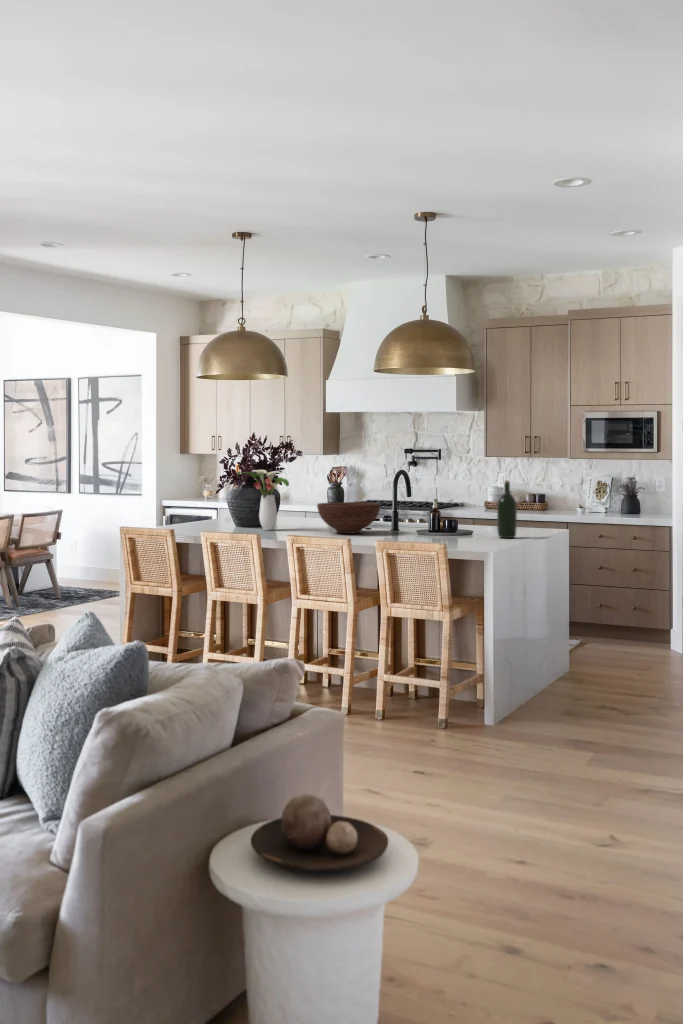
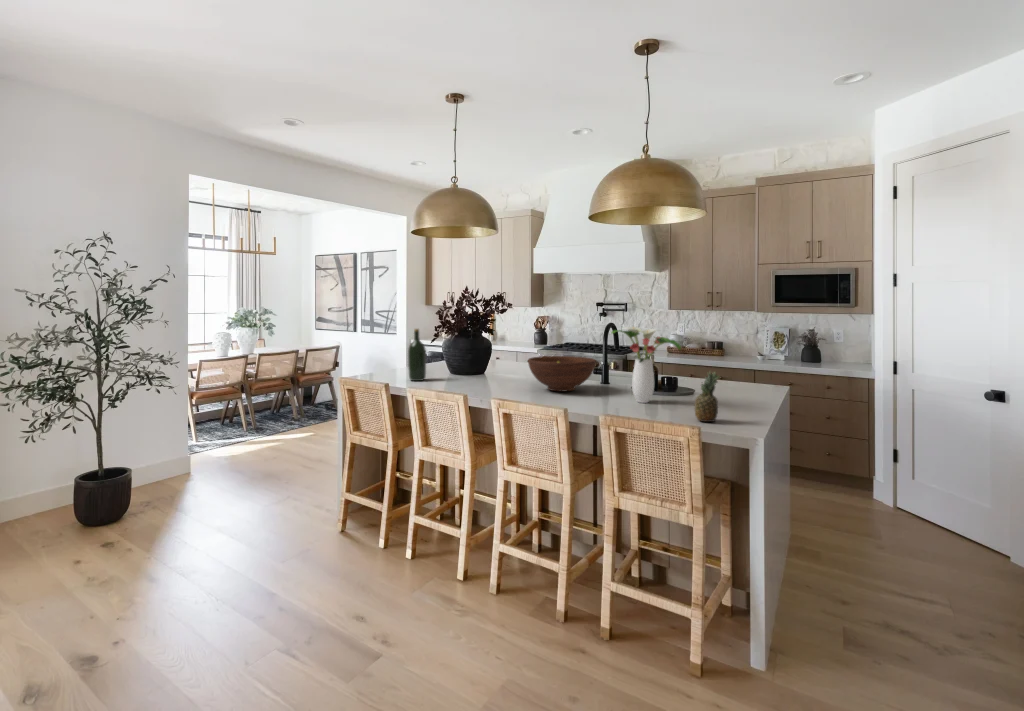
flower arrangement: present [239,470,289,530] -> present [612,327,681,403]
wine bottle: present [497,481,517,538] -> present [408,329,426,381]
fruit: none [450,504,469,545] -> present [694,372,719,422]

